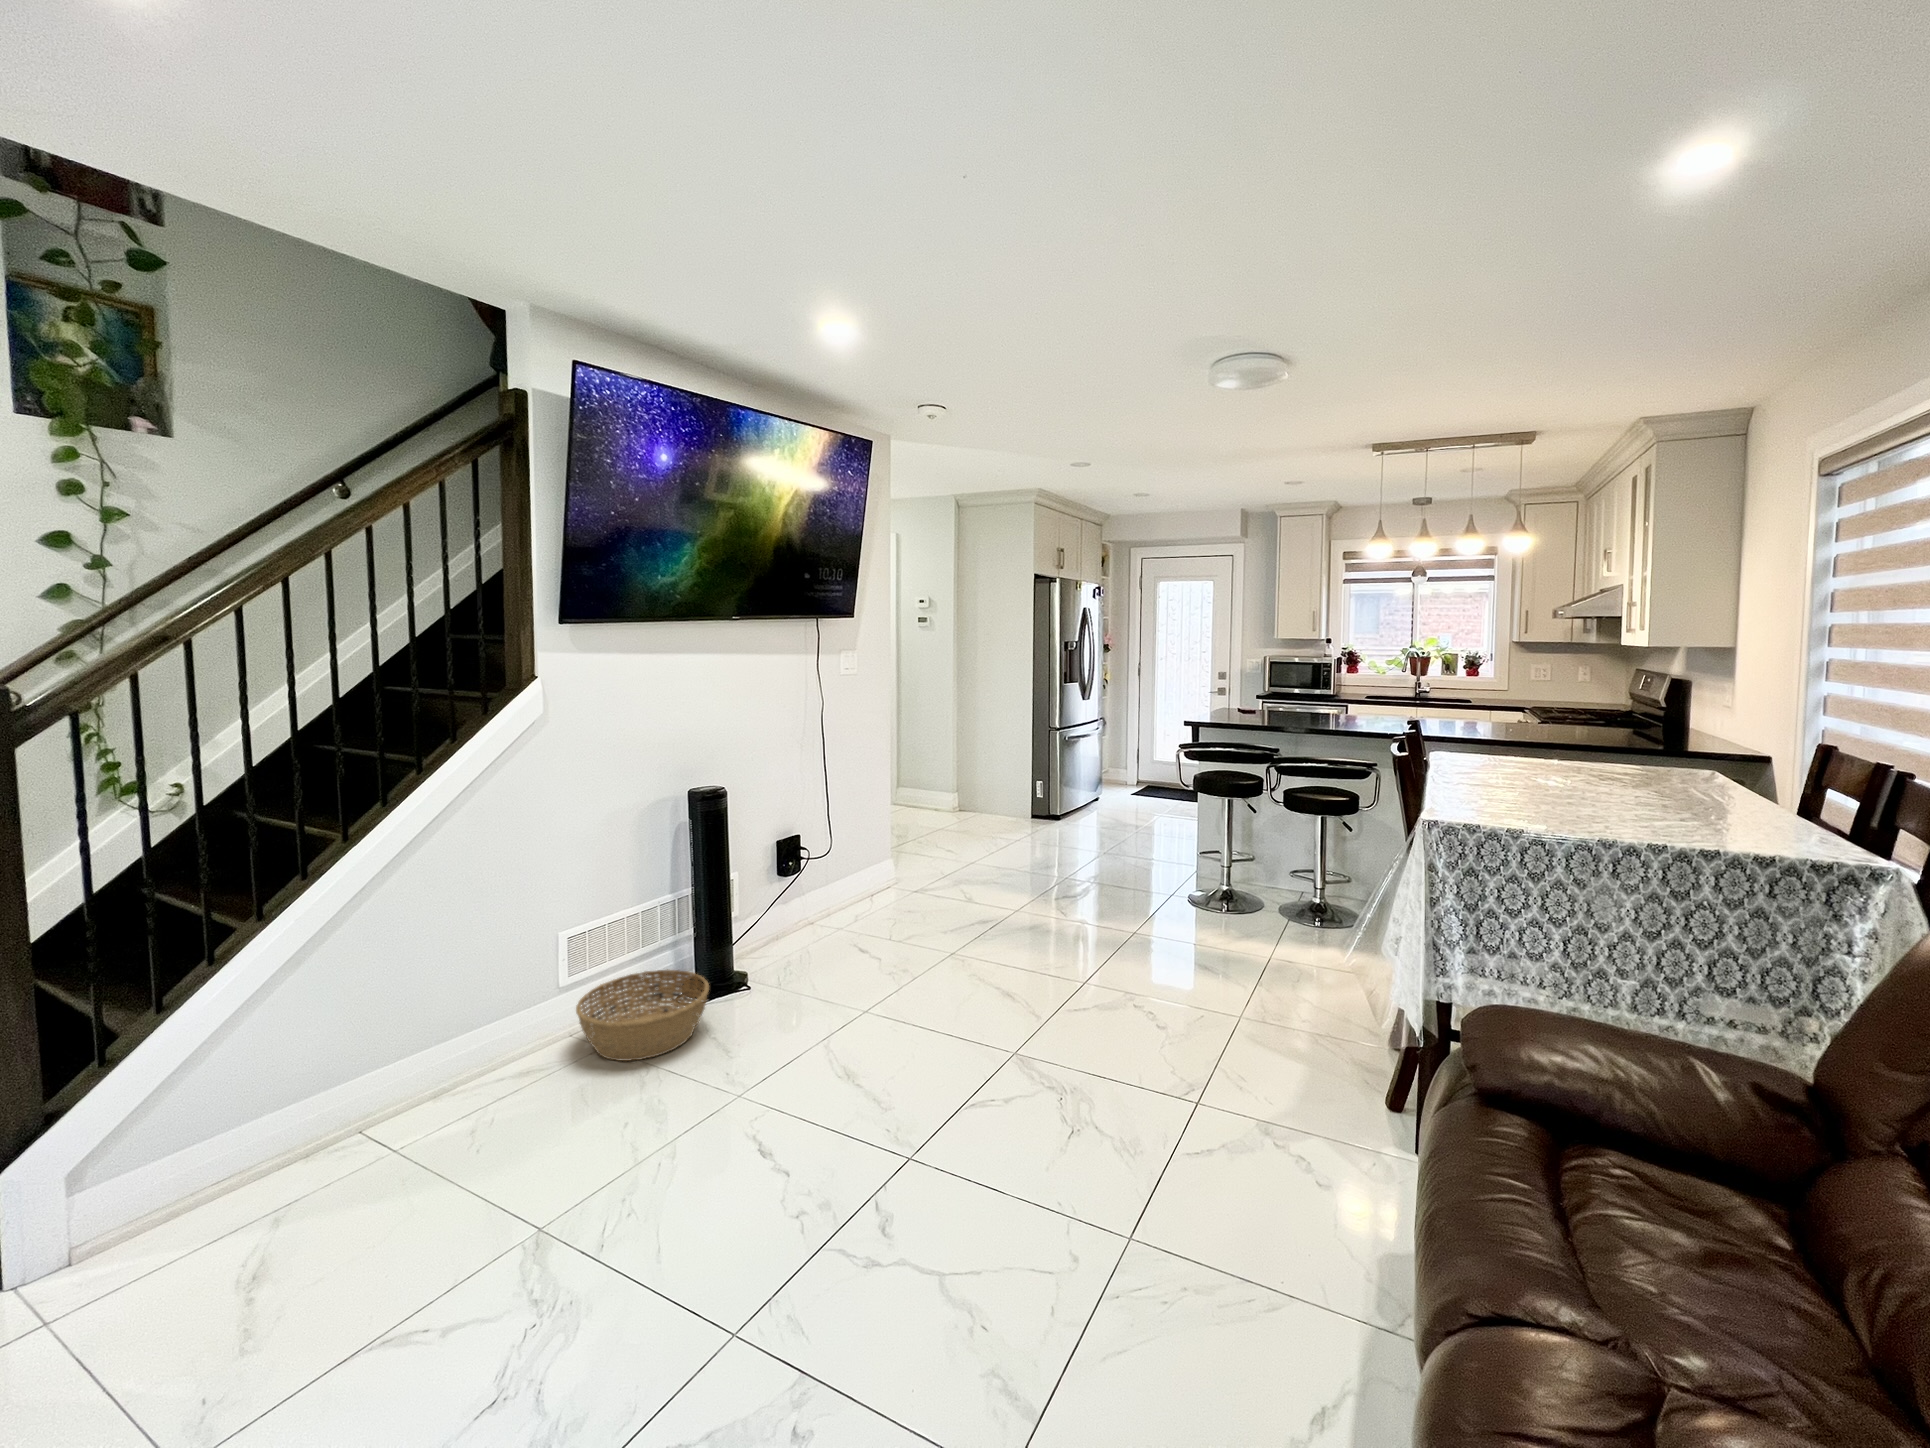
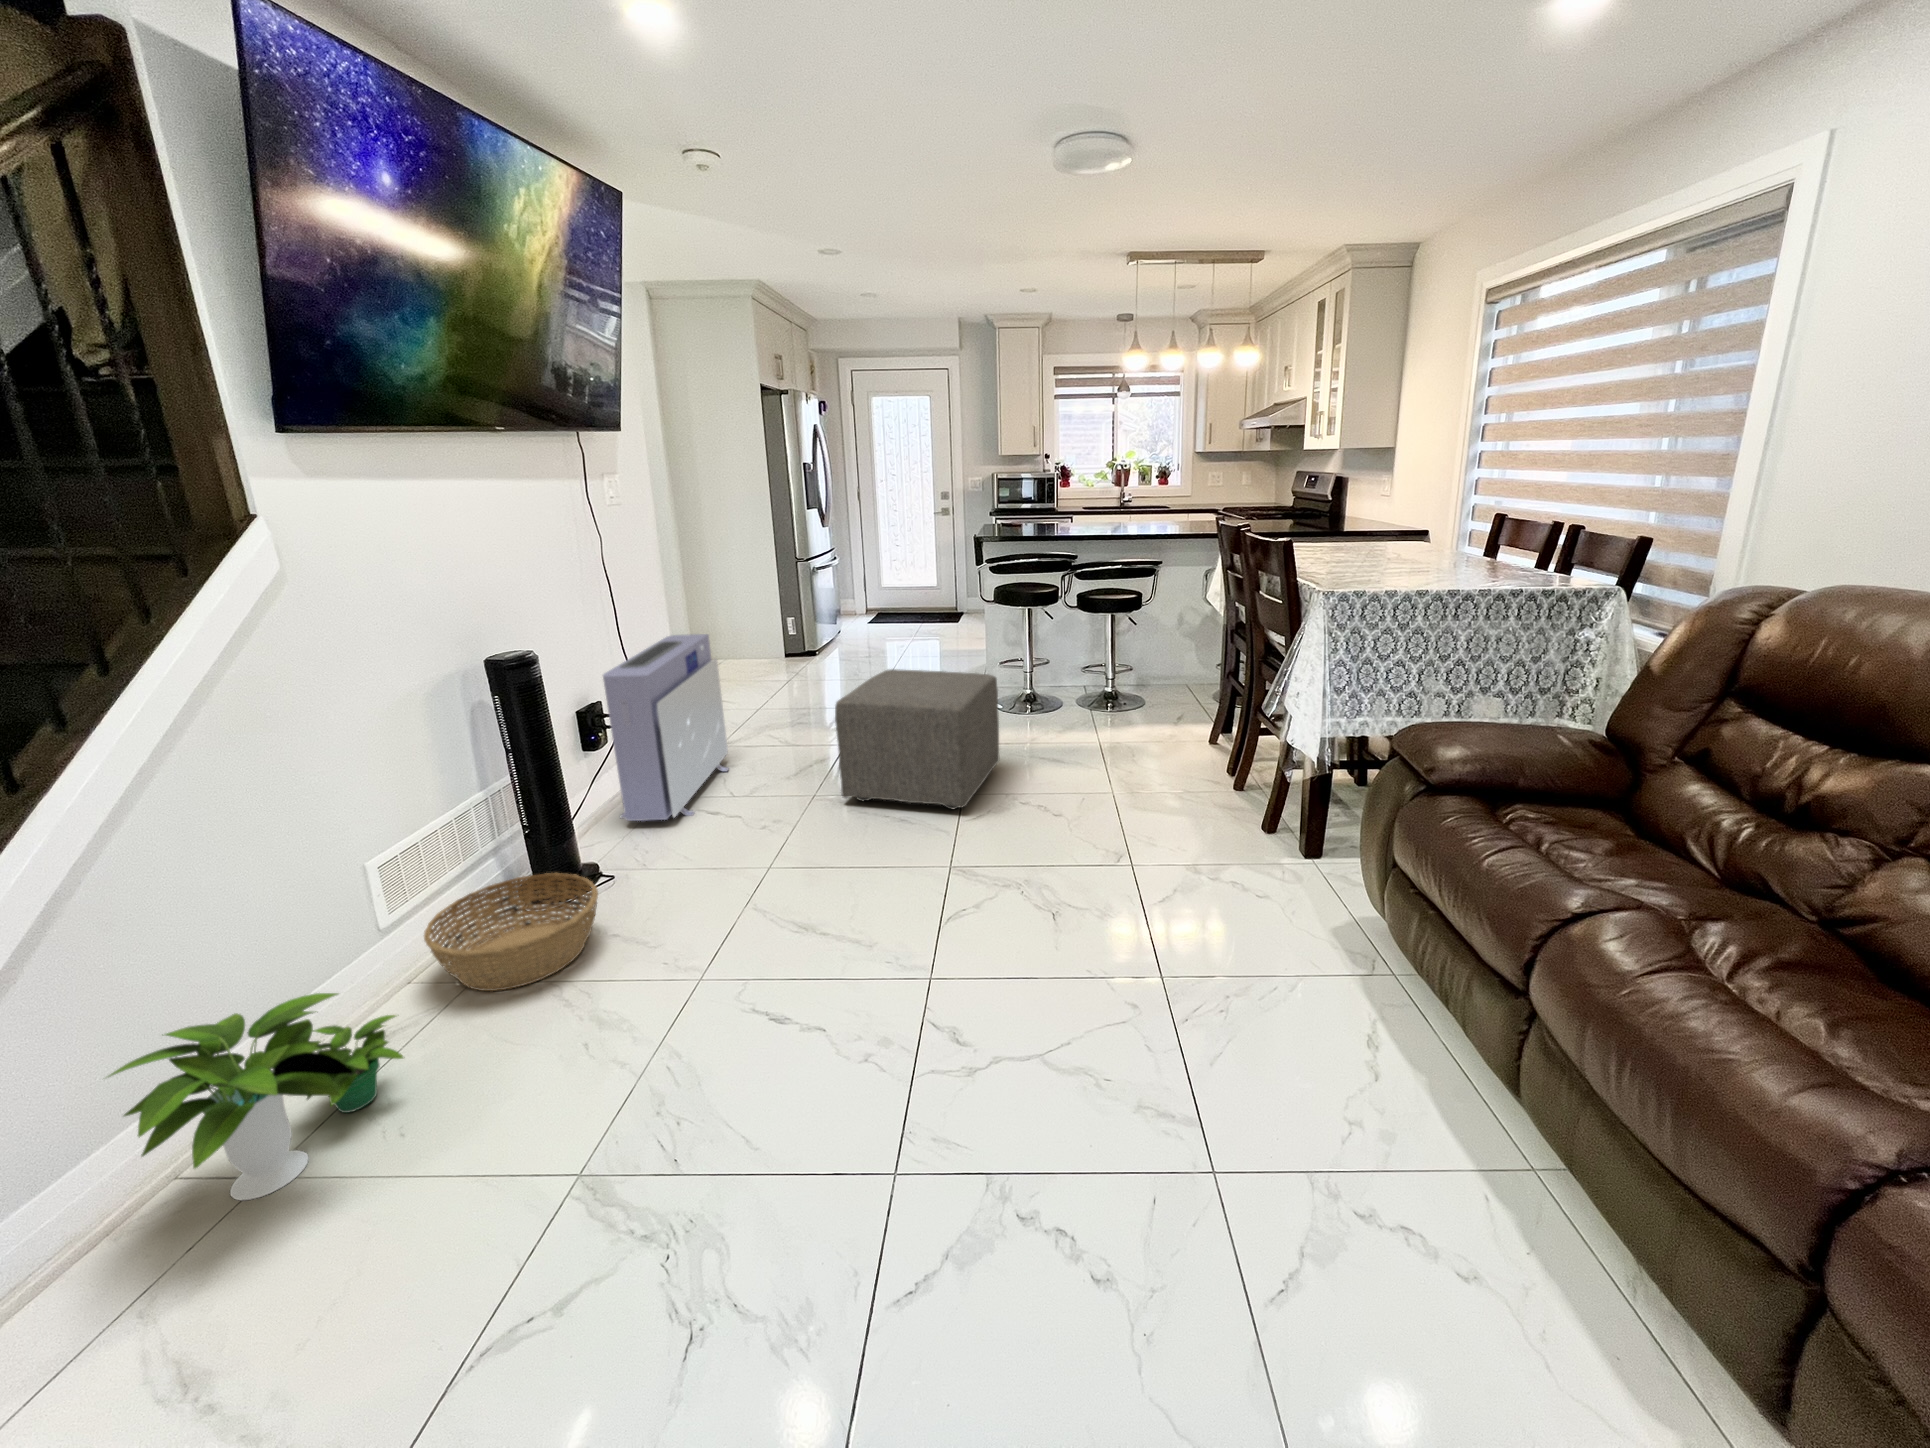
air purifier: none [793,786,913,949] -> present [603,634,729,821]
ottoman: none [969,842,1141,995] -> present [835,669,1000,809]
potted plant: none [311,1020,515,1164] -> present [108,993,404,1200]

